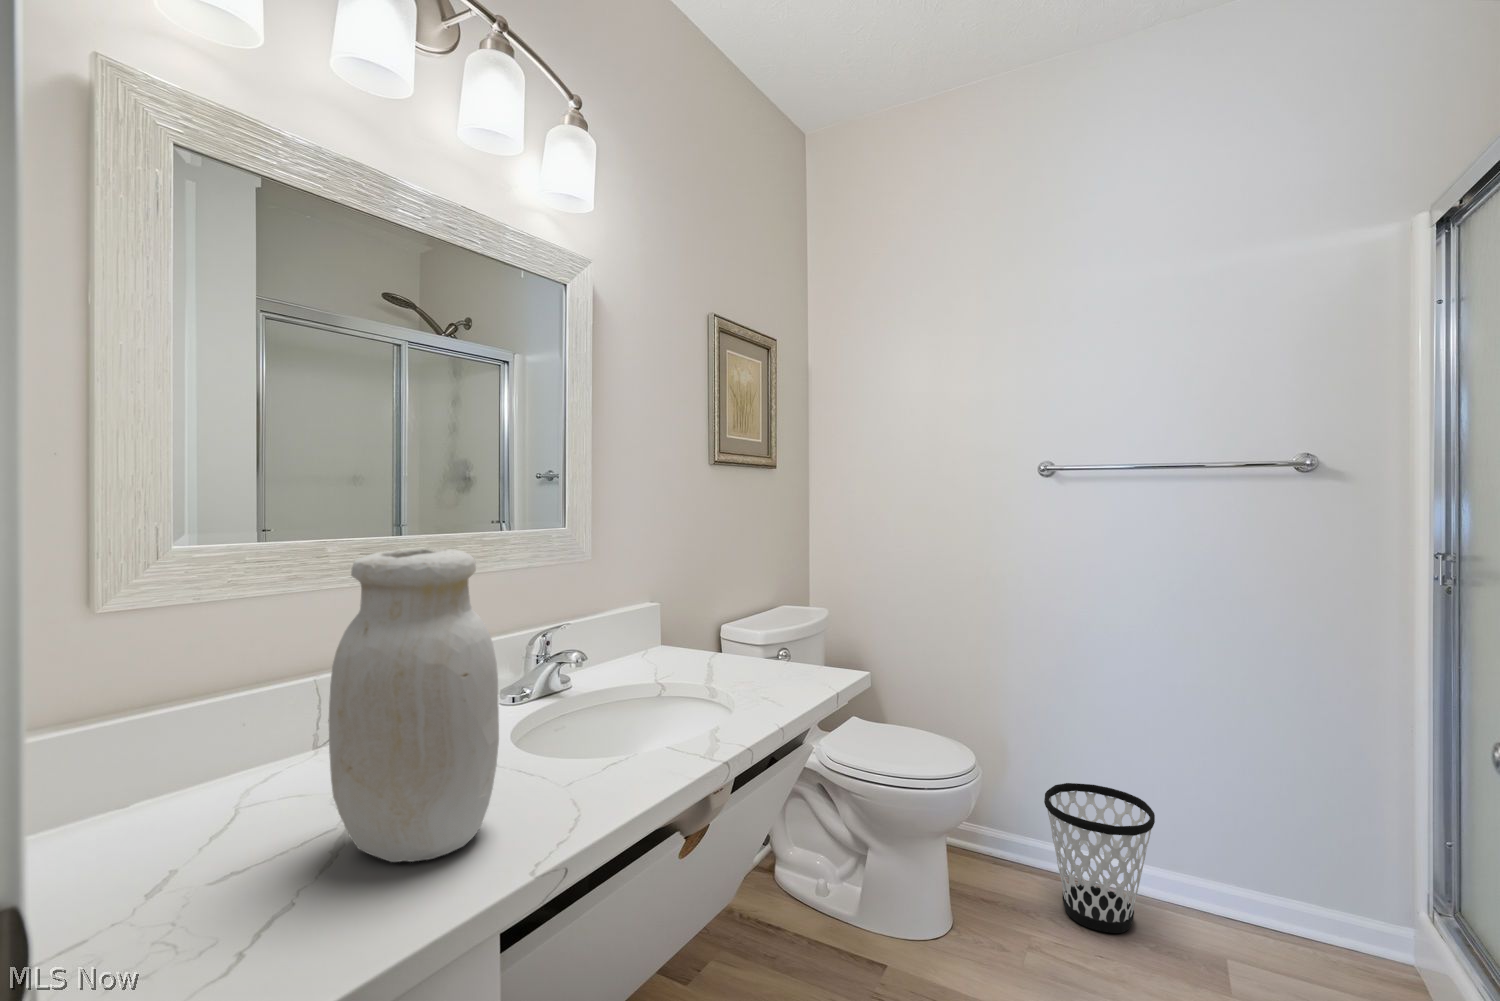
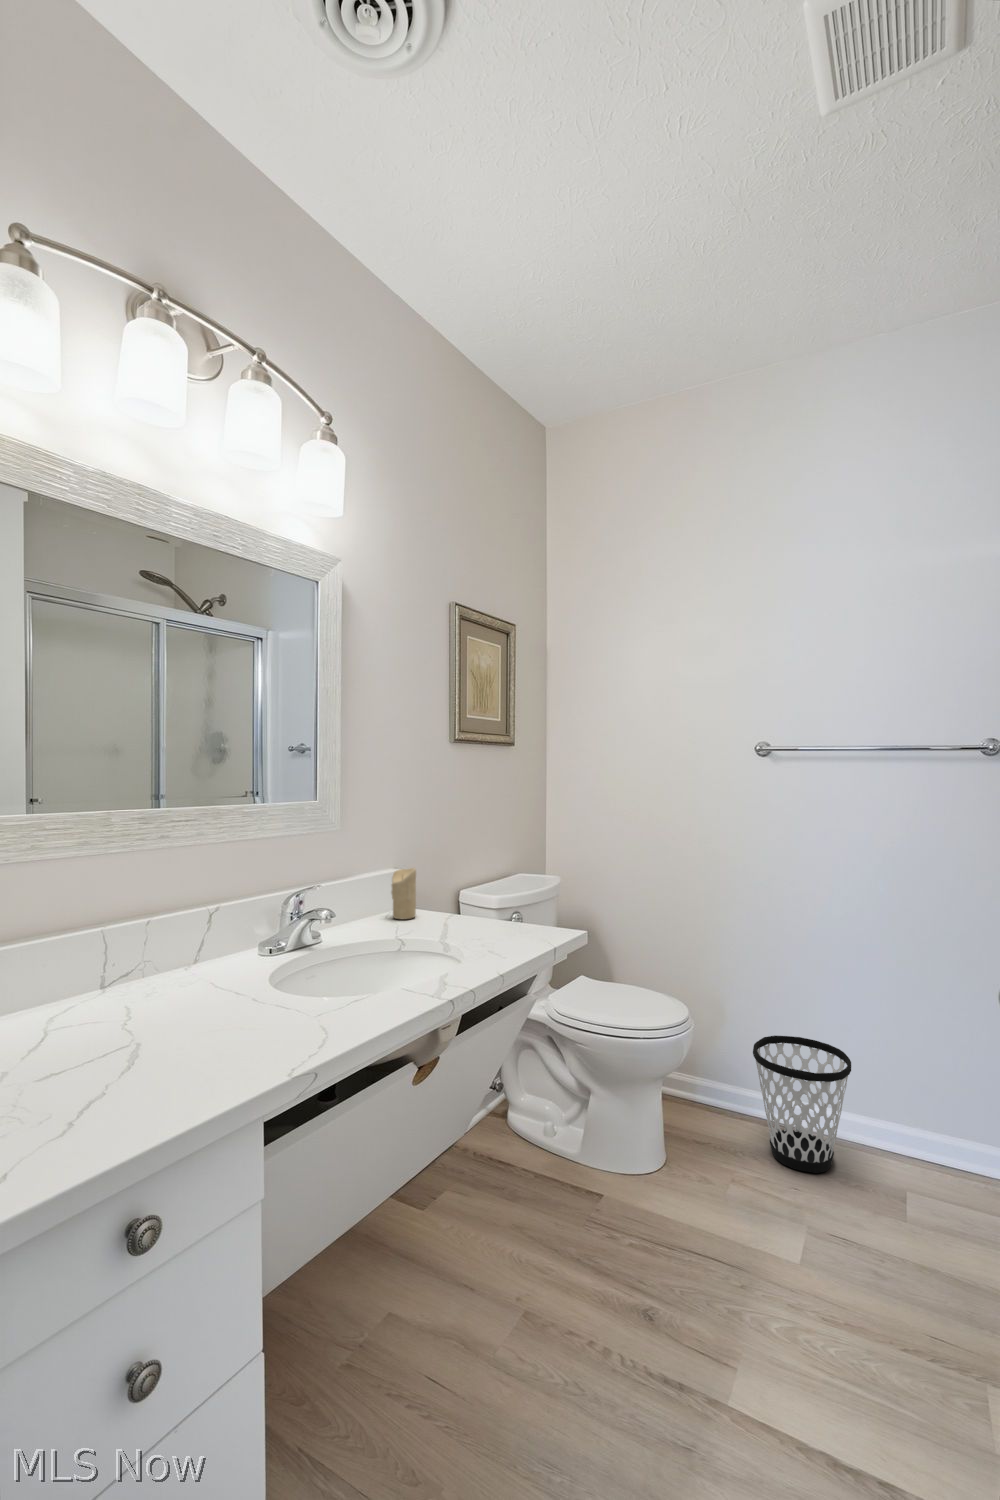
jar: present [329,549,499,862] -> none [128,820,263,1070]
candle: none [649,604,677,662] -> present [391,868,416,919]

